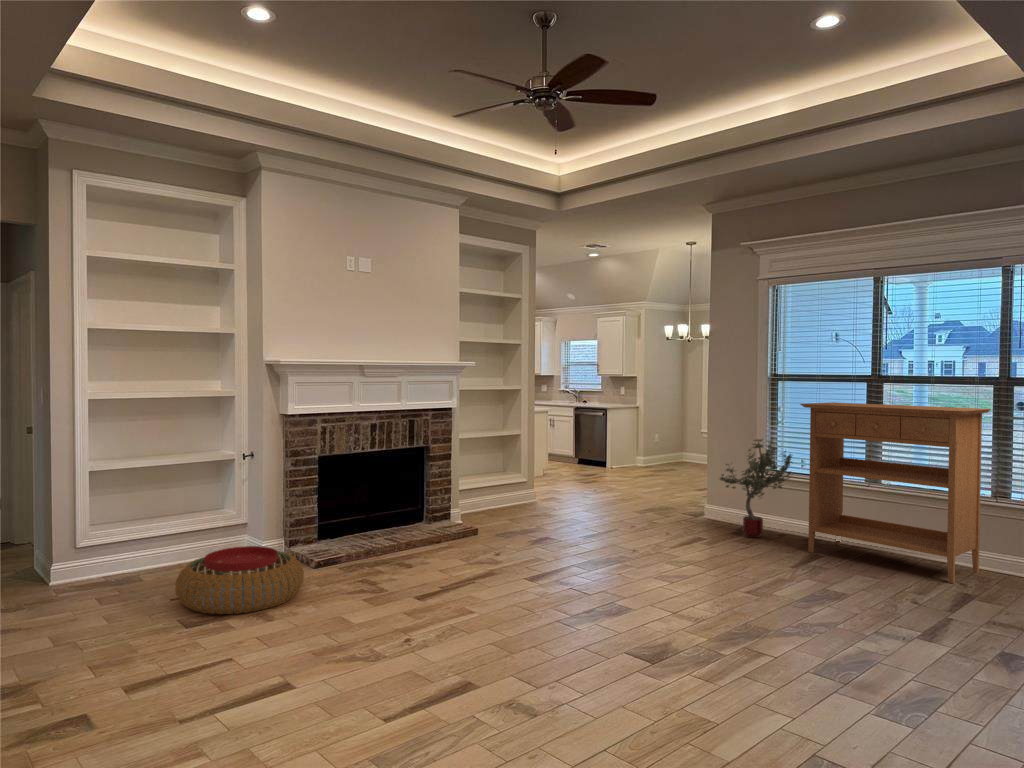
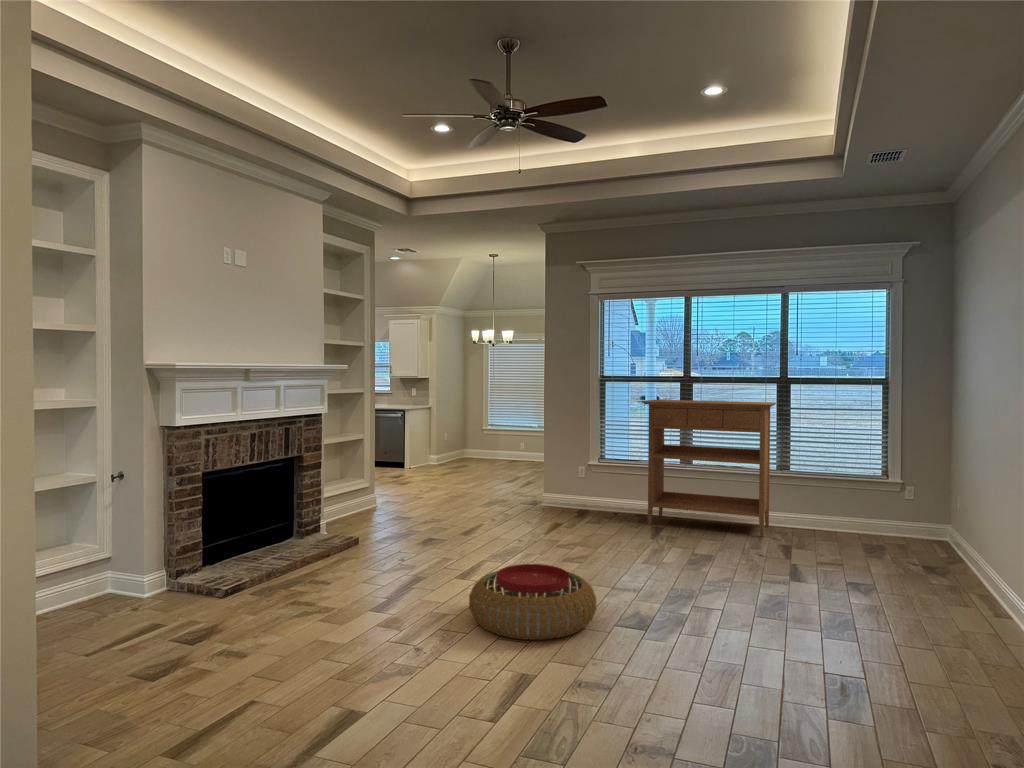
potted tree: present [720,439,792,538] -> none [561,432,629,518]
pouf: present [175,546,304,614] -> present [469,564,596,640]

